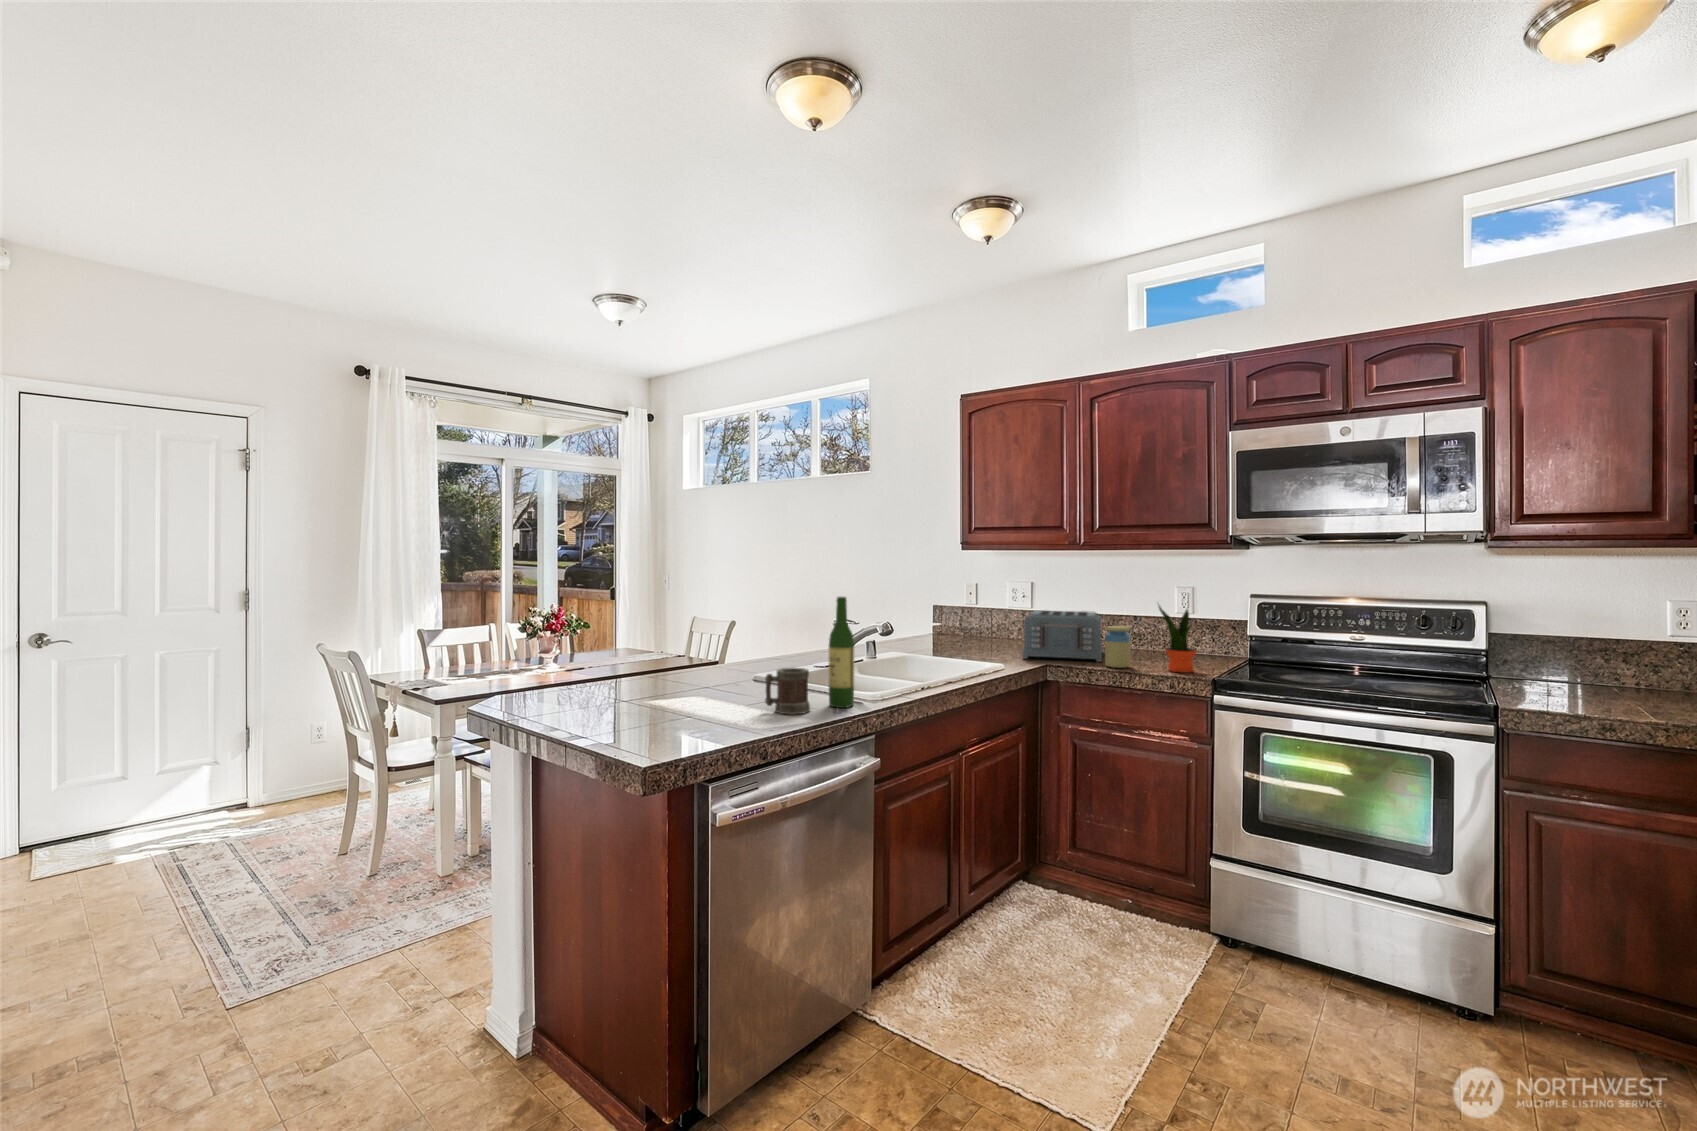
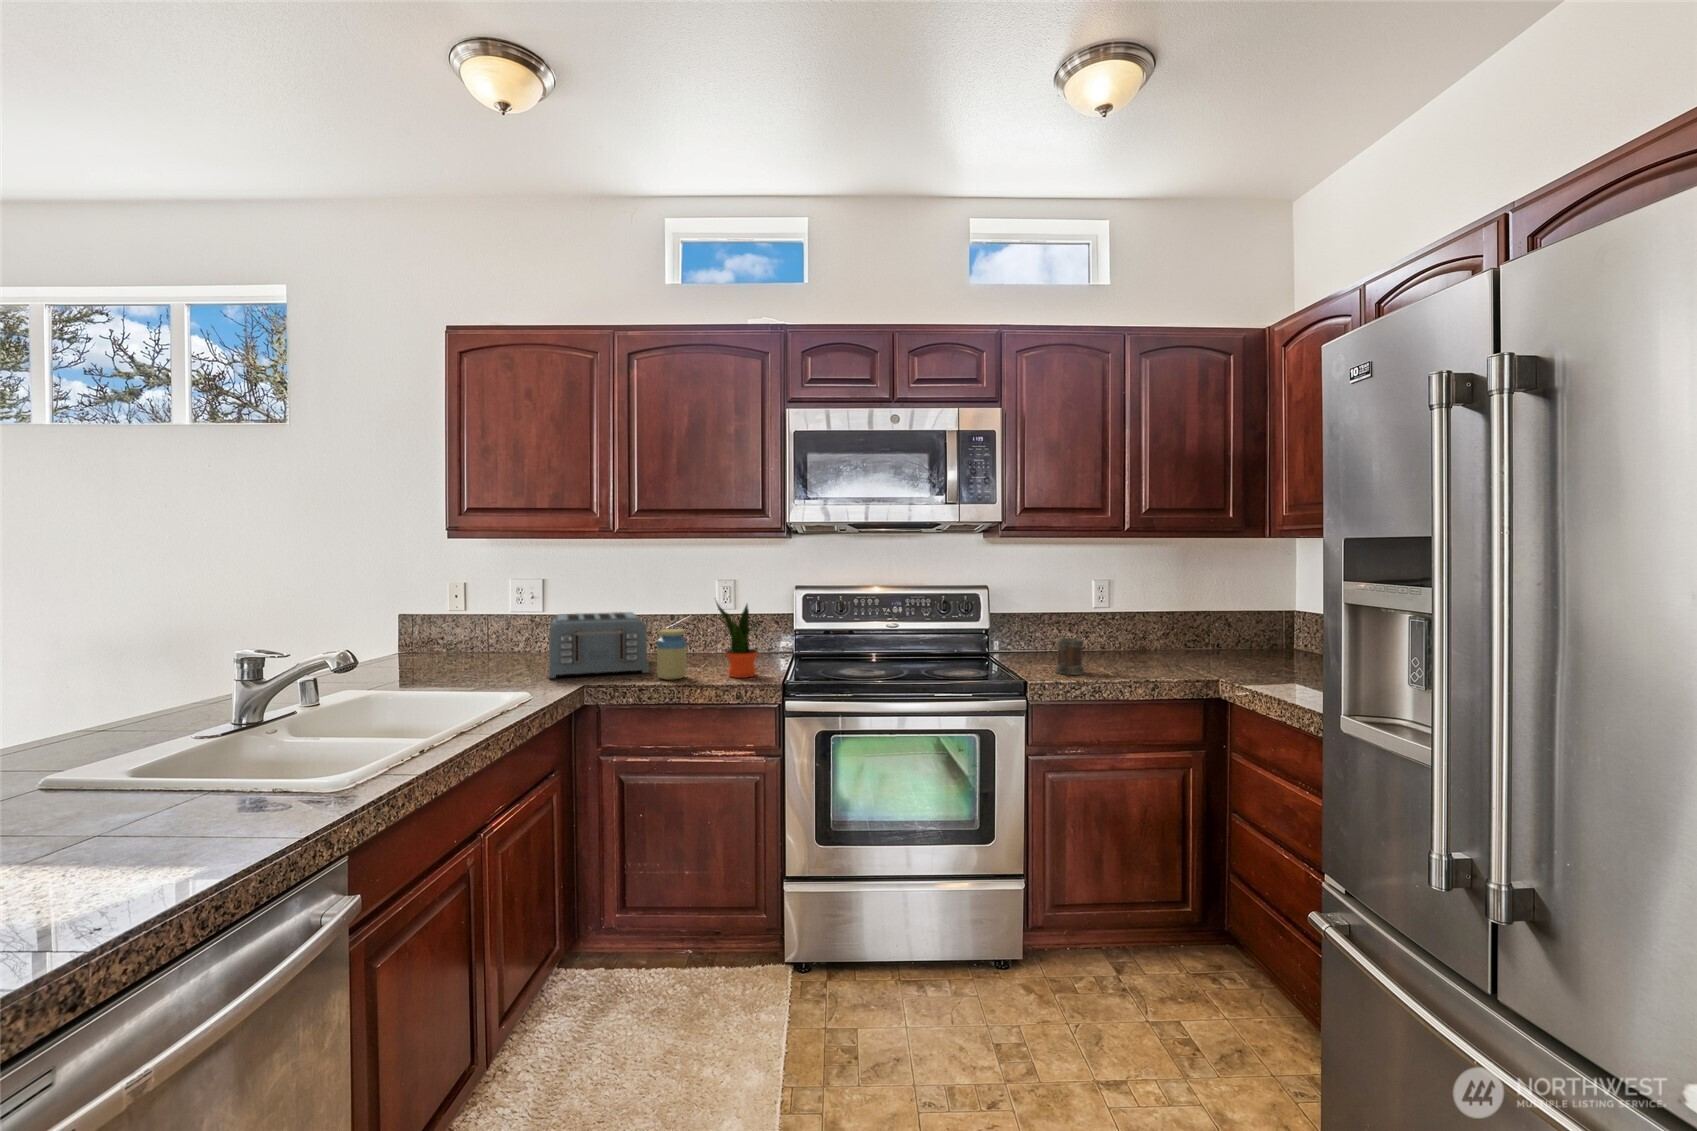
wine bottle: present [828,597,854,708] -> none [231,621,292,831]
mug: present [765,668,810,714] -> present [1055,637,1084,675]

